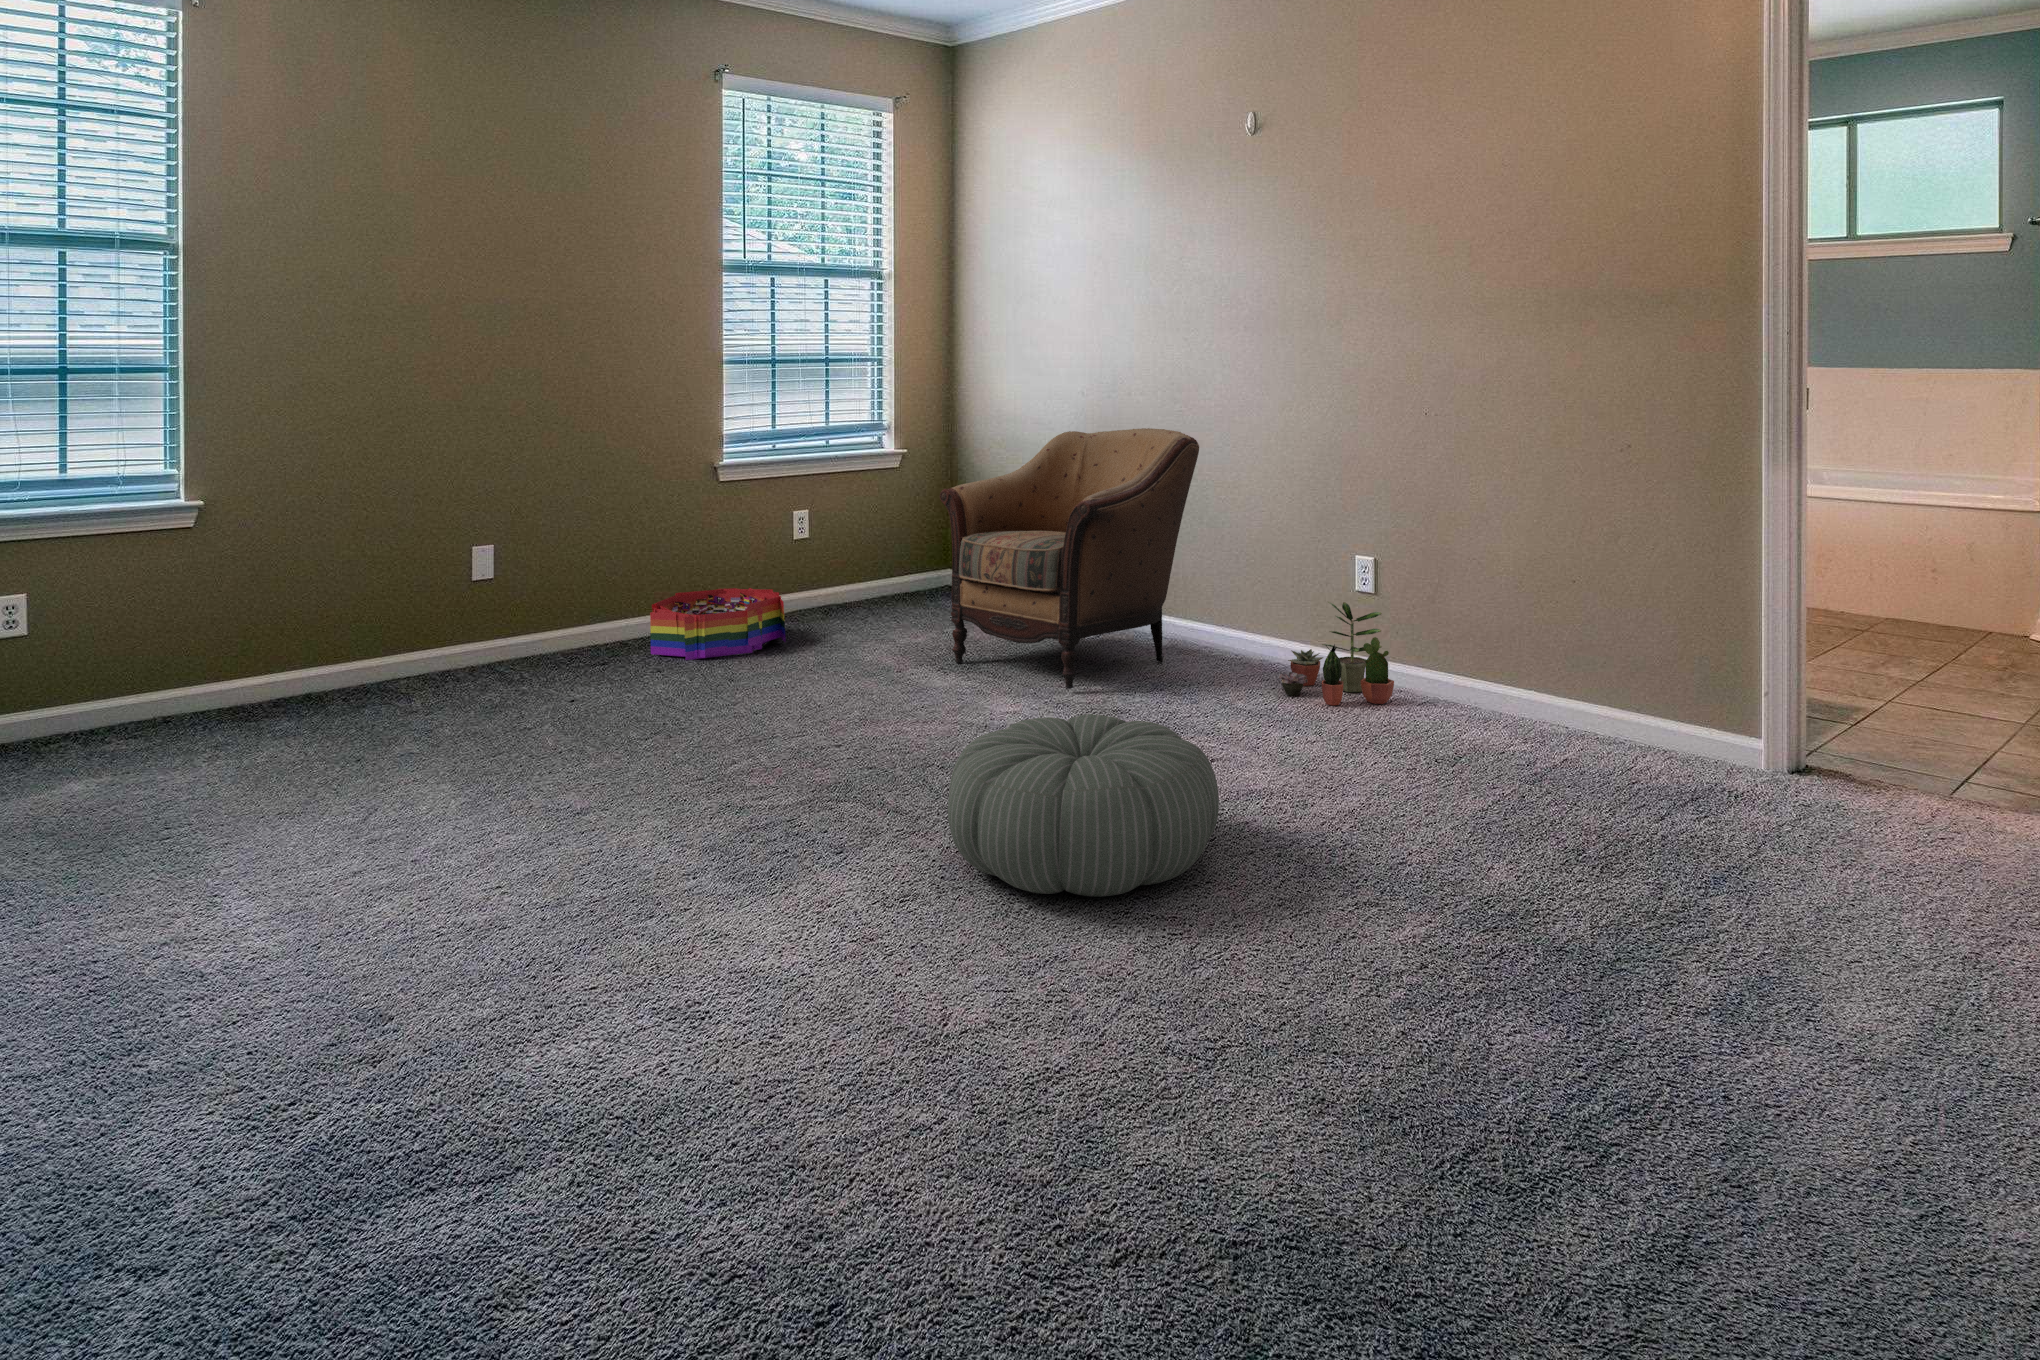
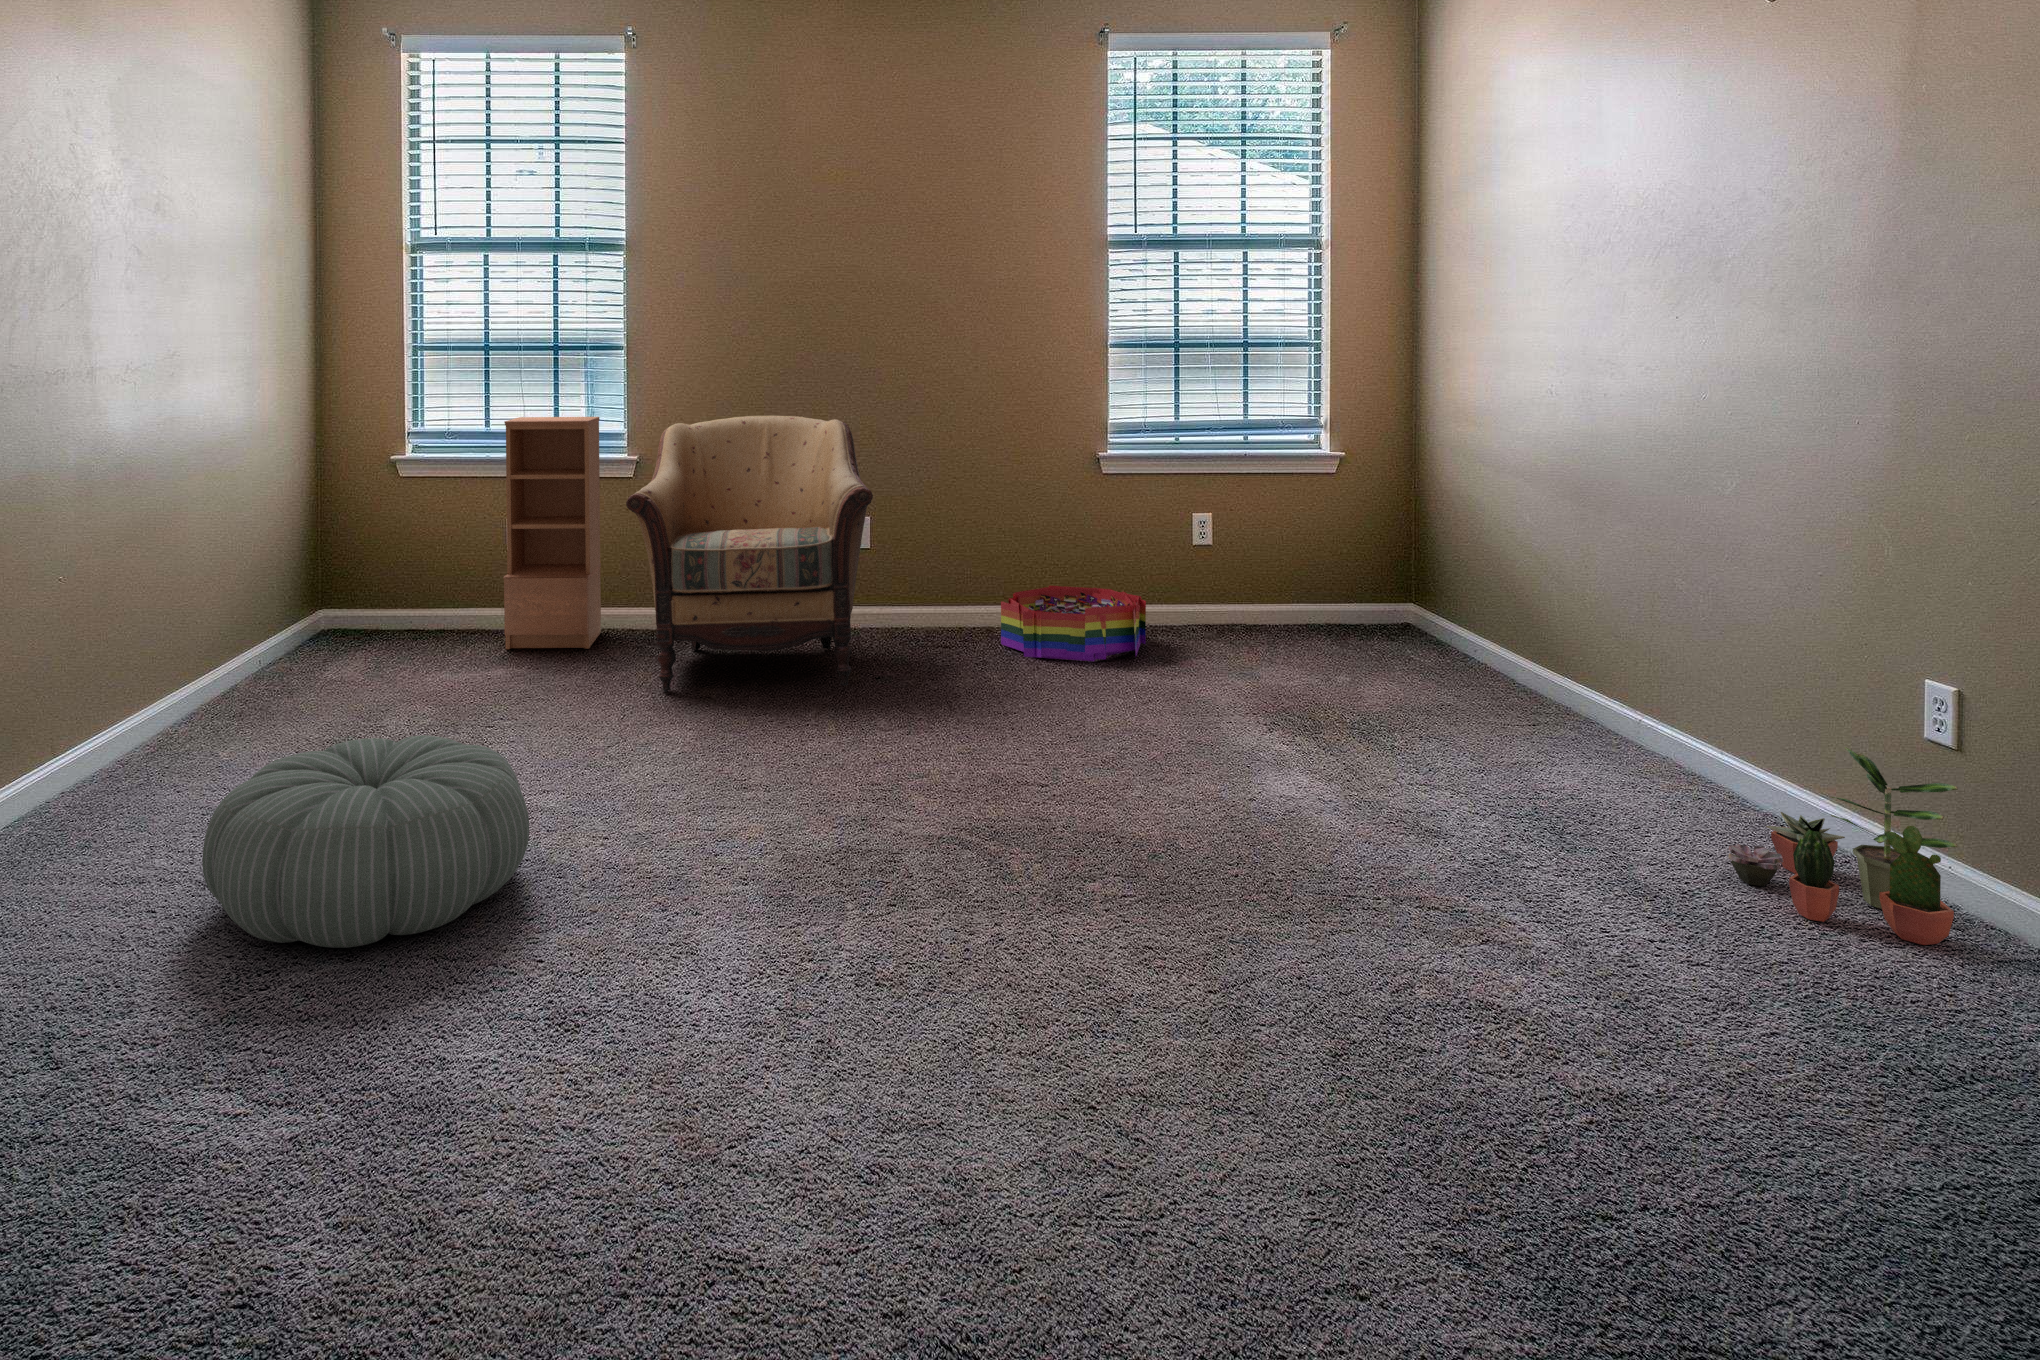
armchair: present [939,428,1199,689] -> present [626,415,873,691]
bookcase: none [18,457,166,769] -> present [503,417,601,649]
pouf: present [948,714,1219,897] -> present [202,735,529,948]

